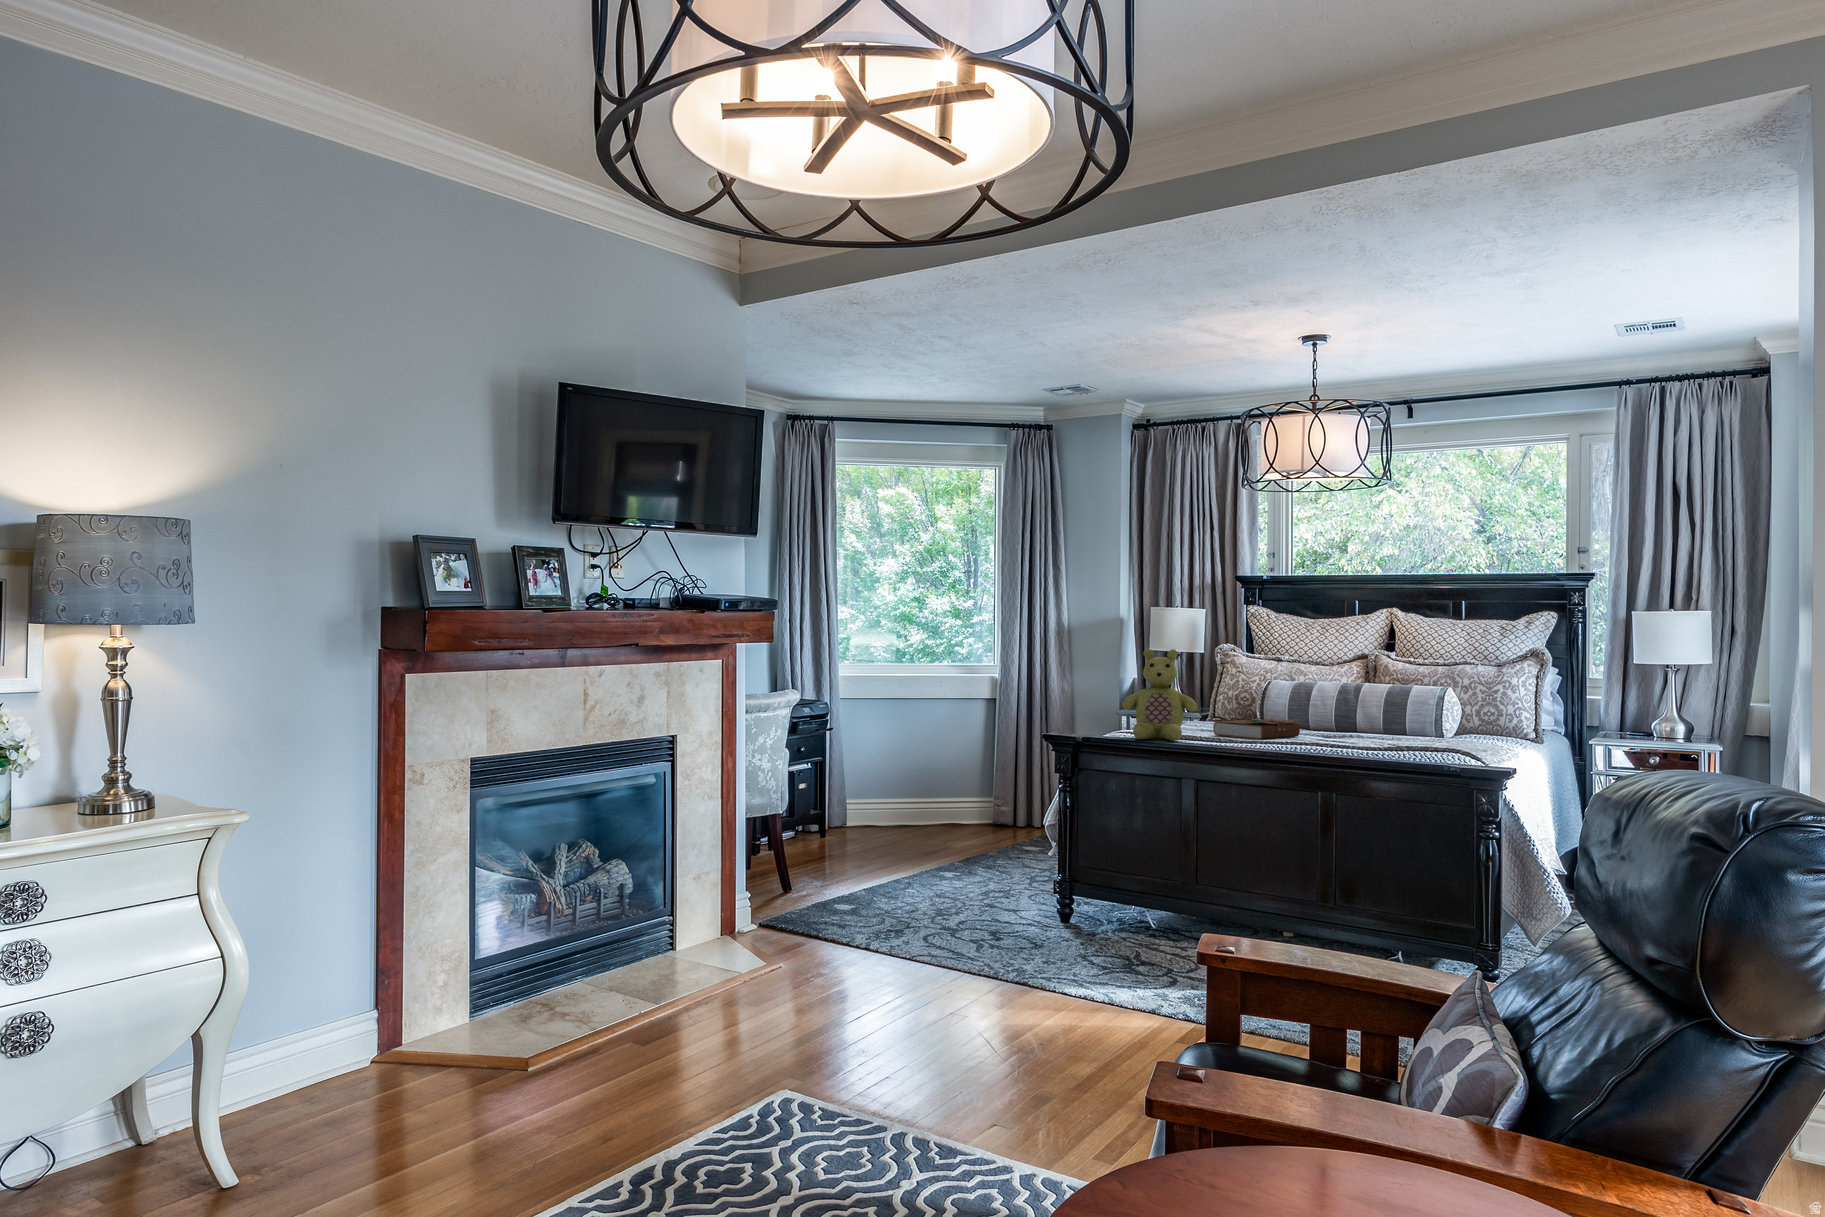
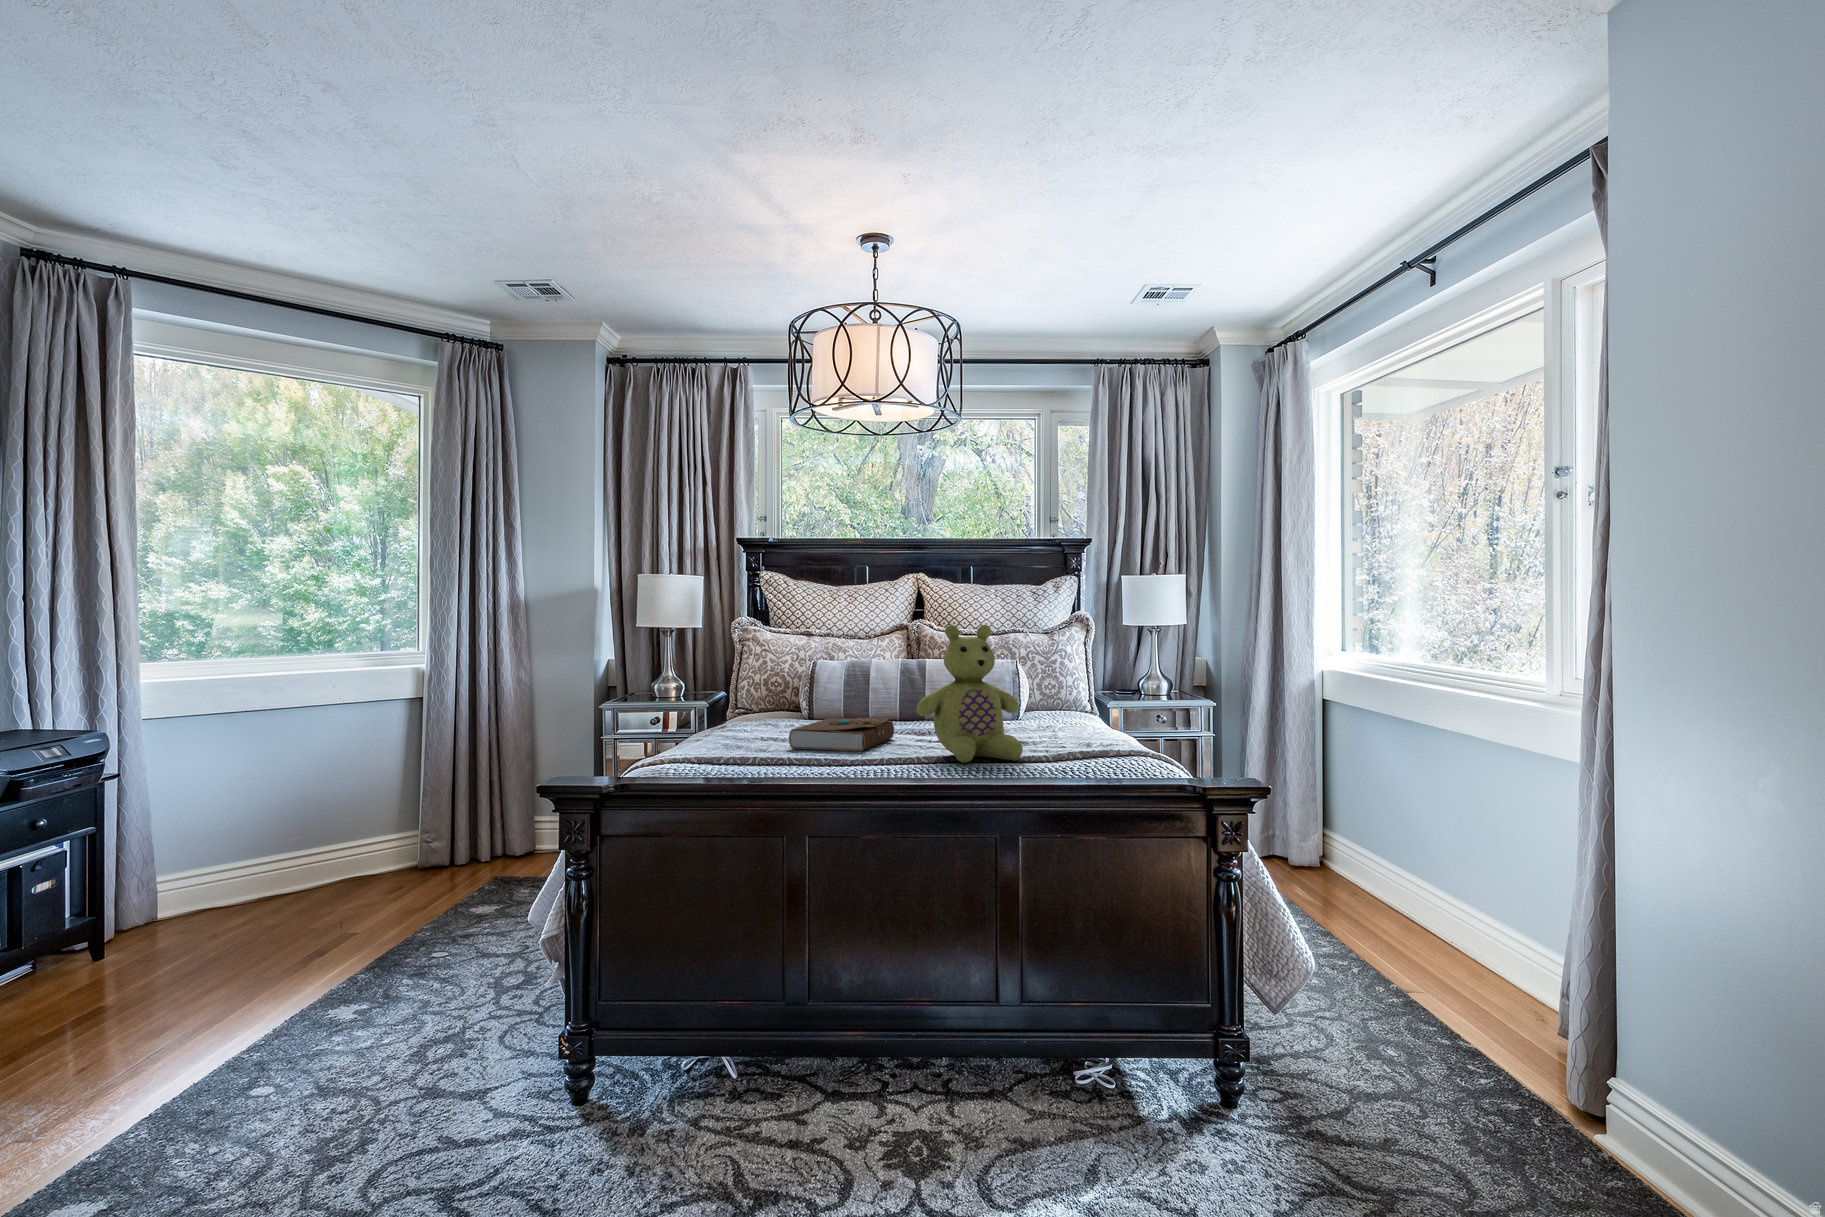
stuffed bear: present [1122,649,1197,741] -> present [917,625,1023,763]

